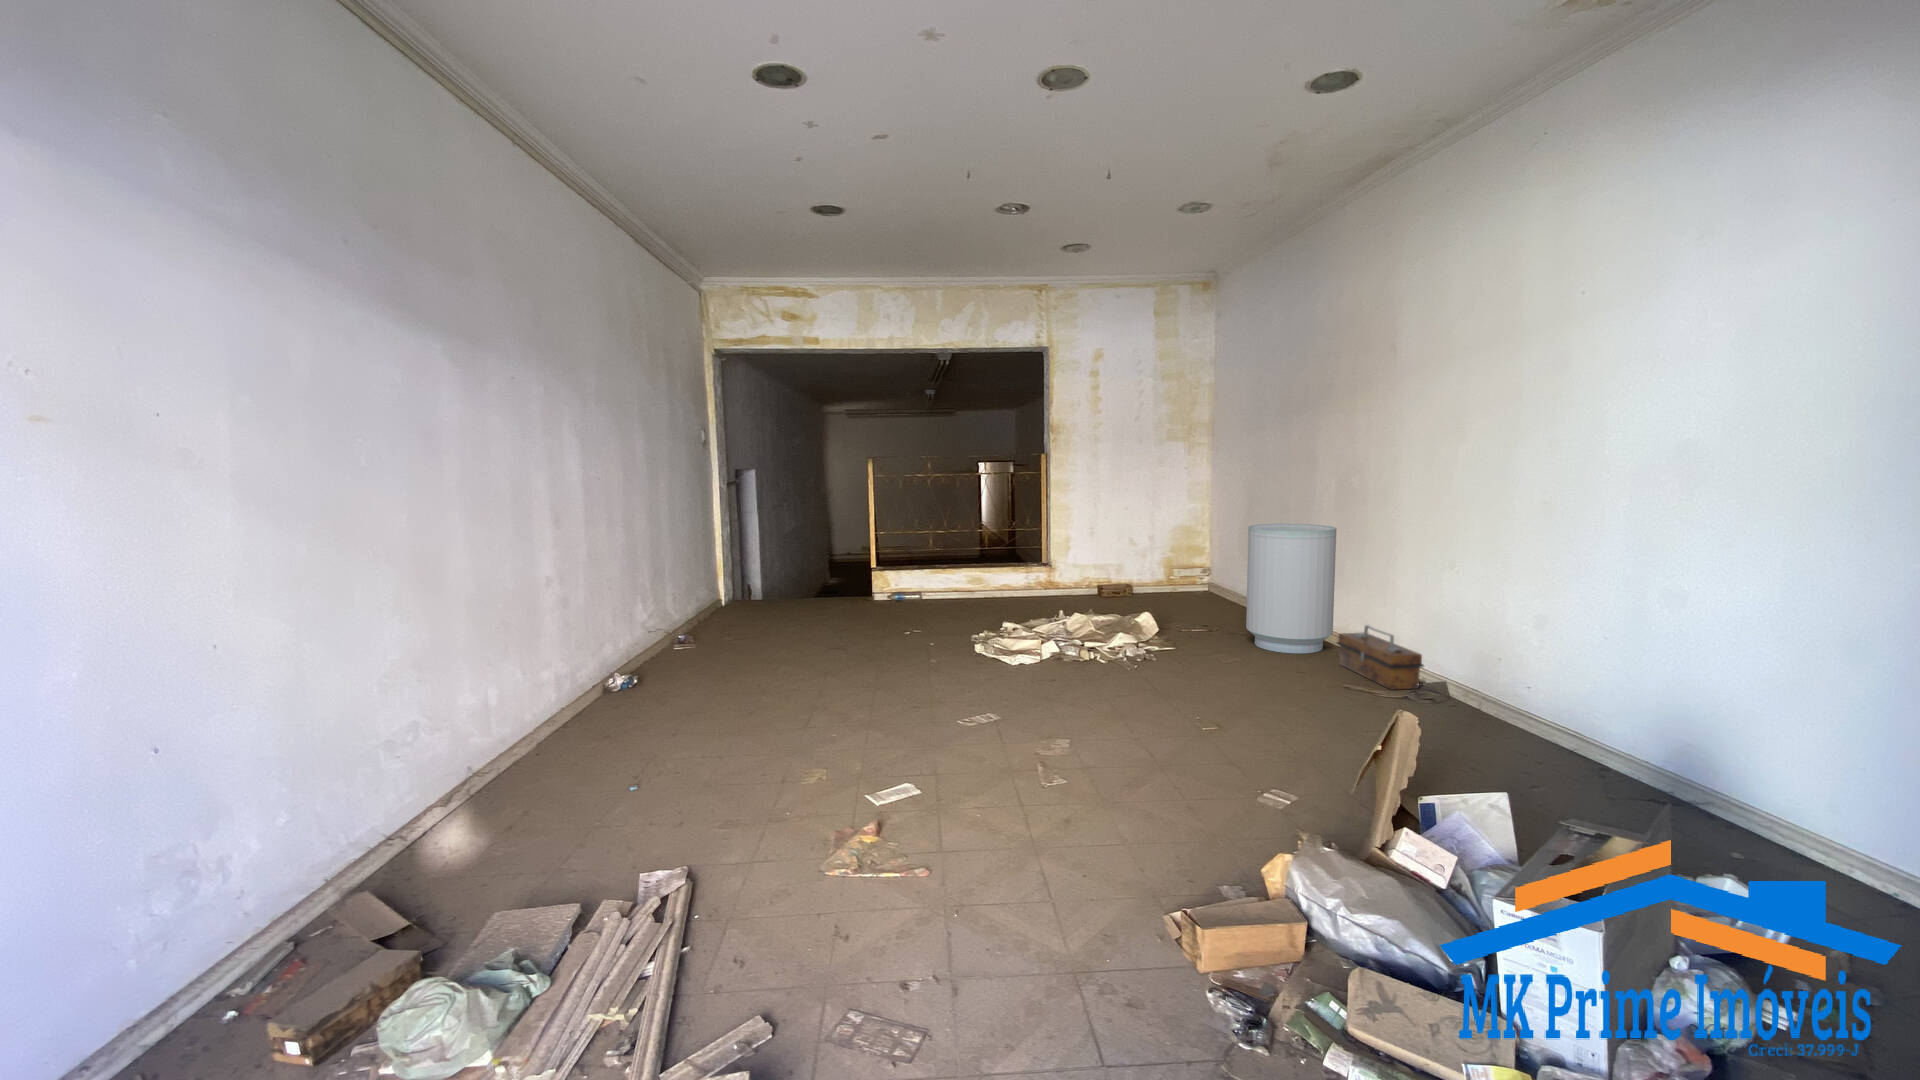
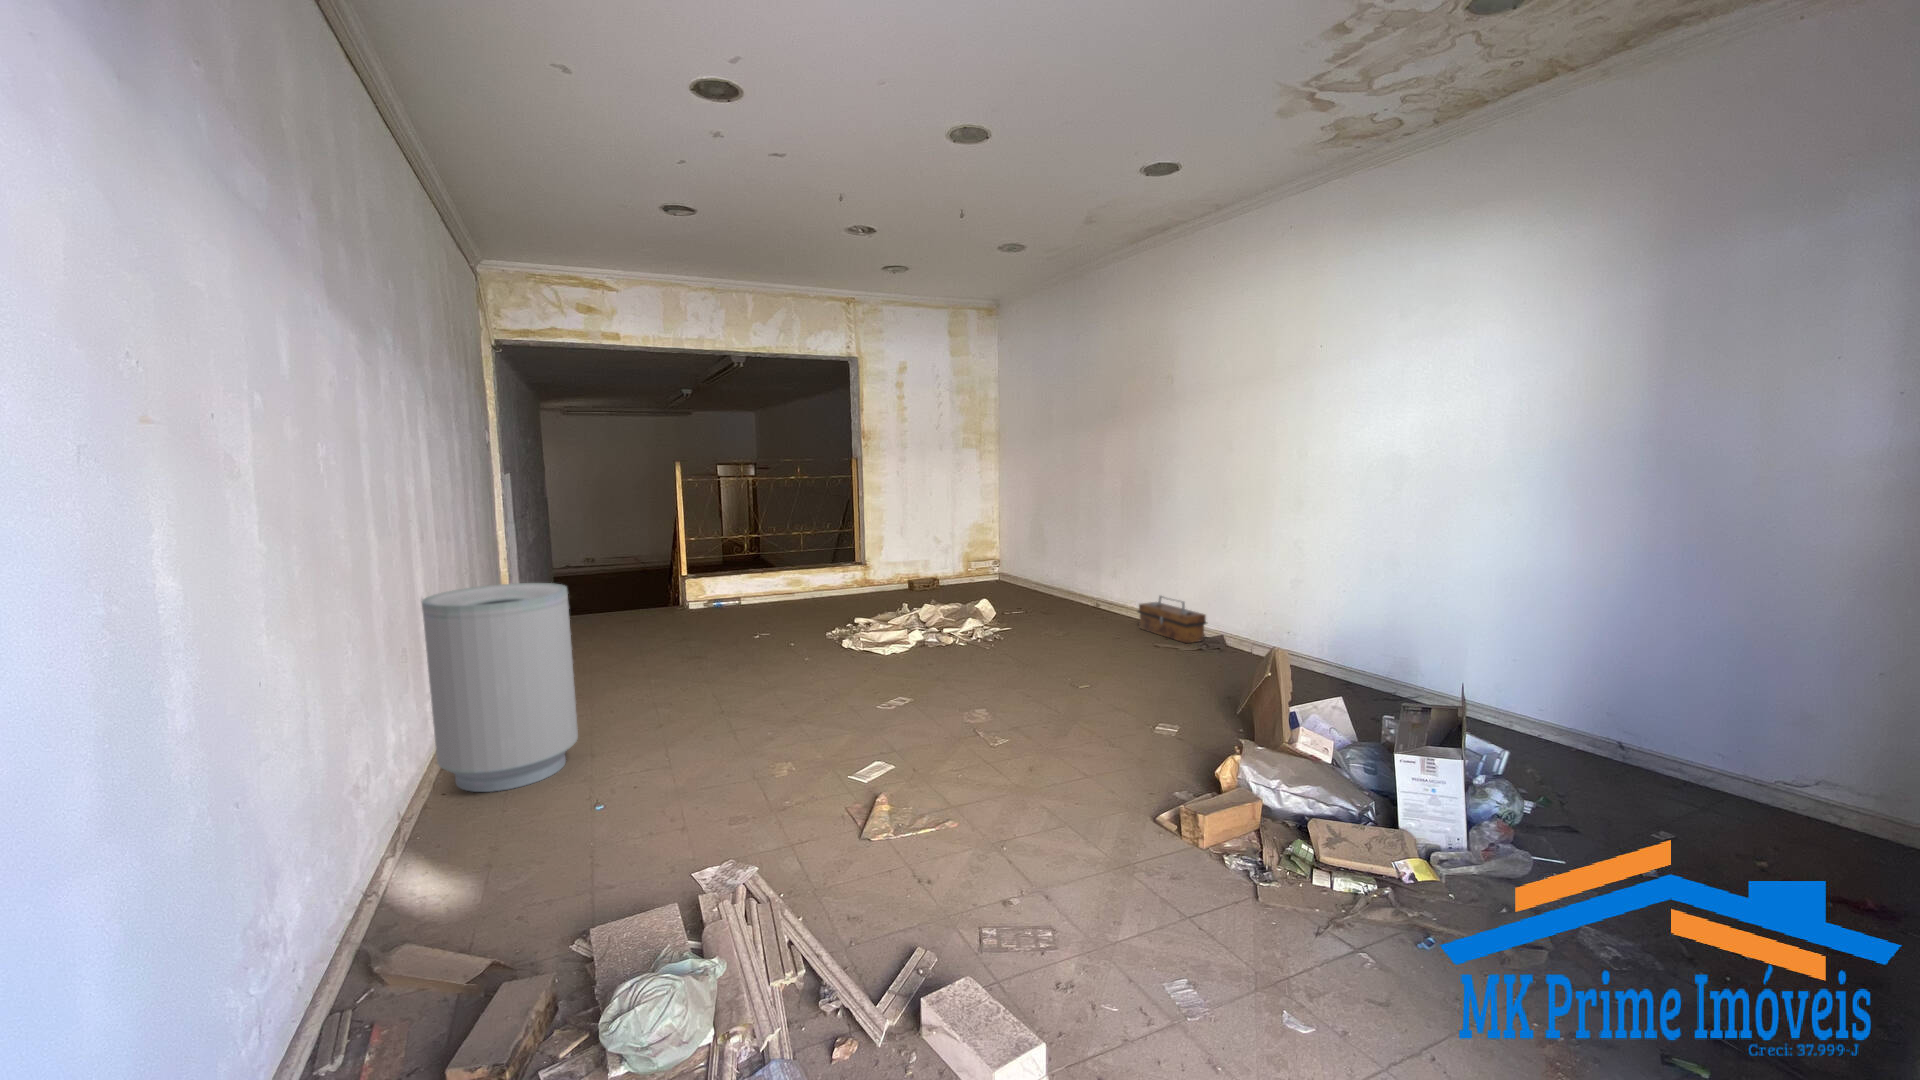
trash can: present [1246,524,1336,653] -> present [422,583,578,792]

